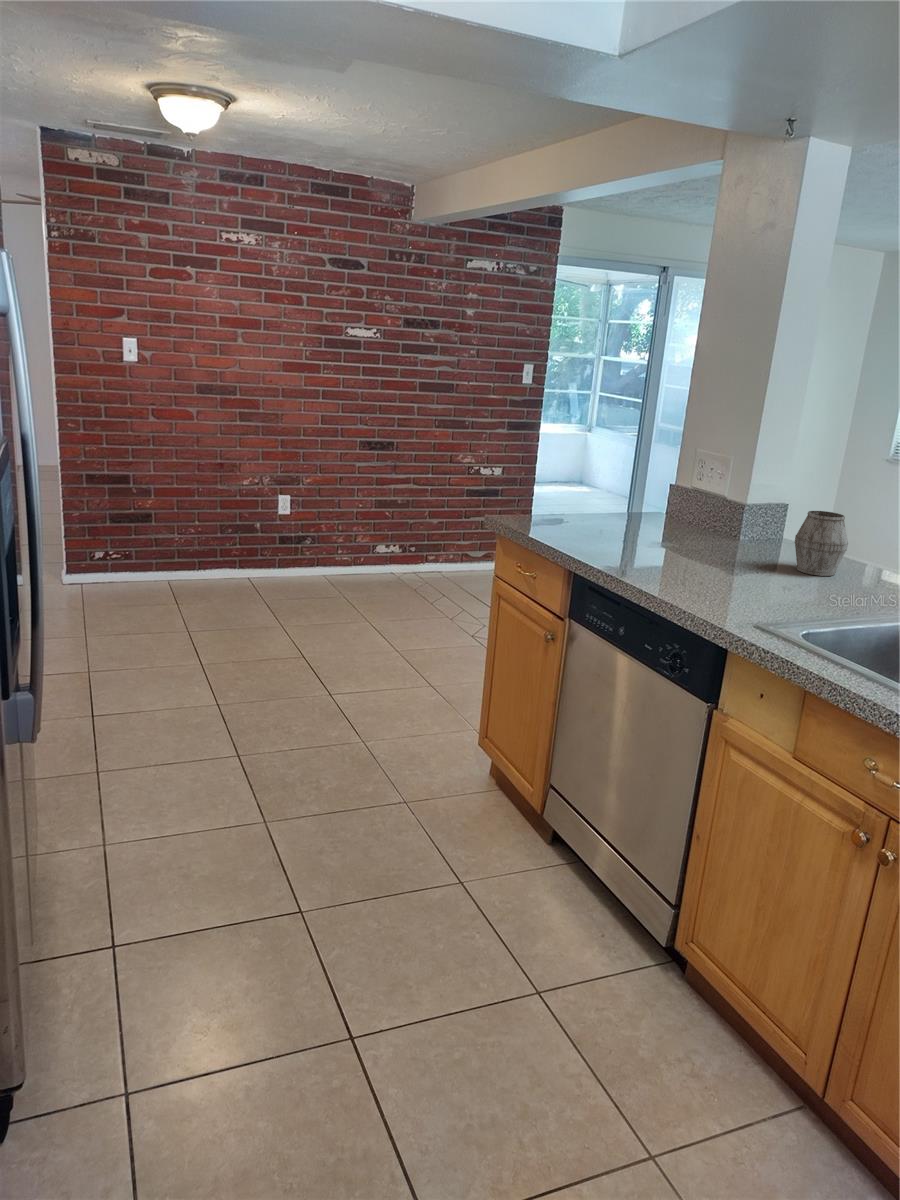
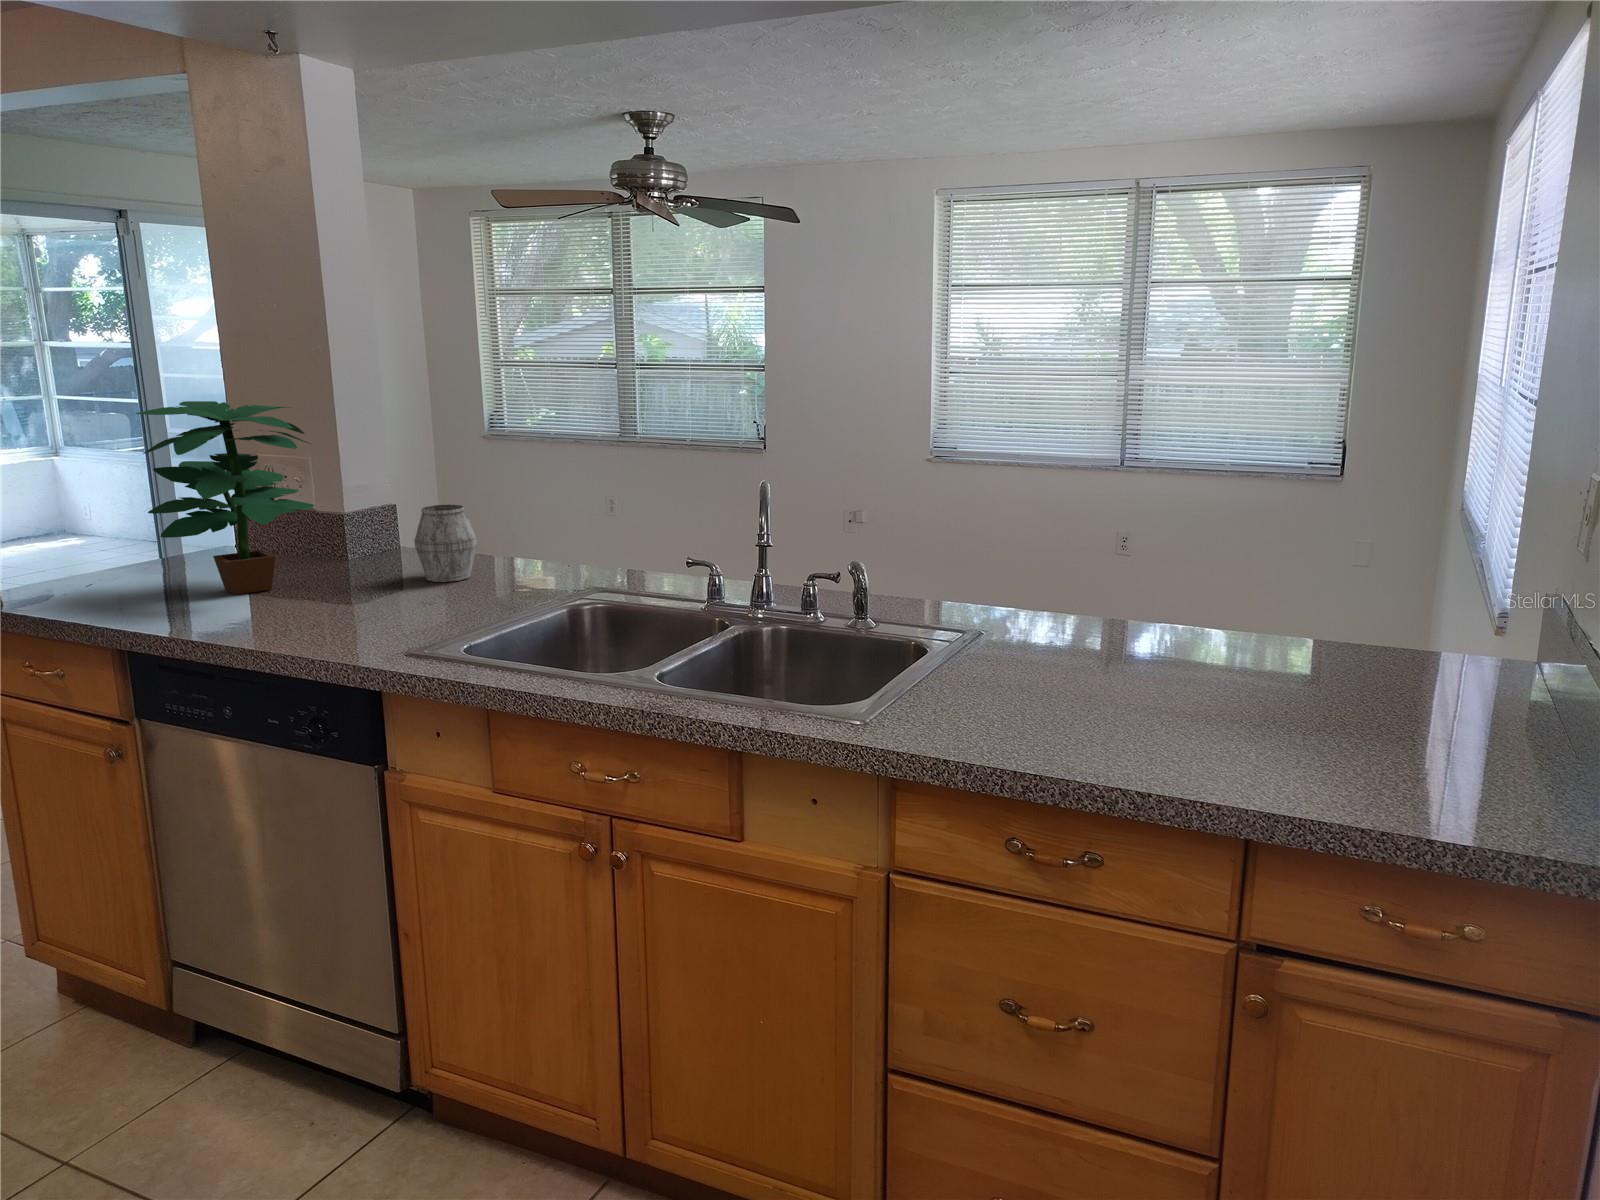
potted plant: none [614,404,738,550] -> present [136,401,315,595]

